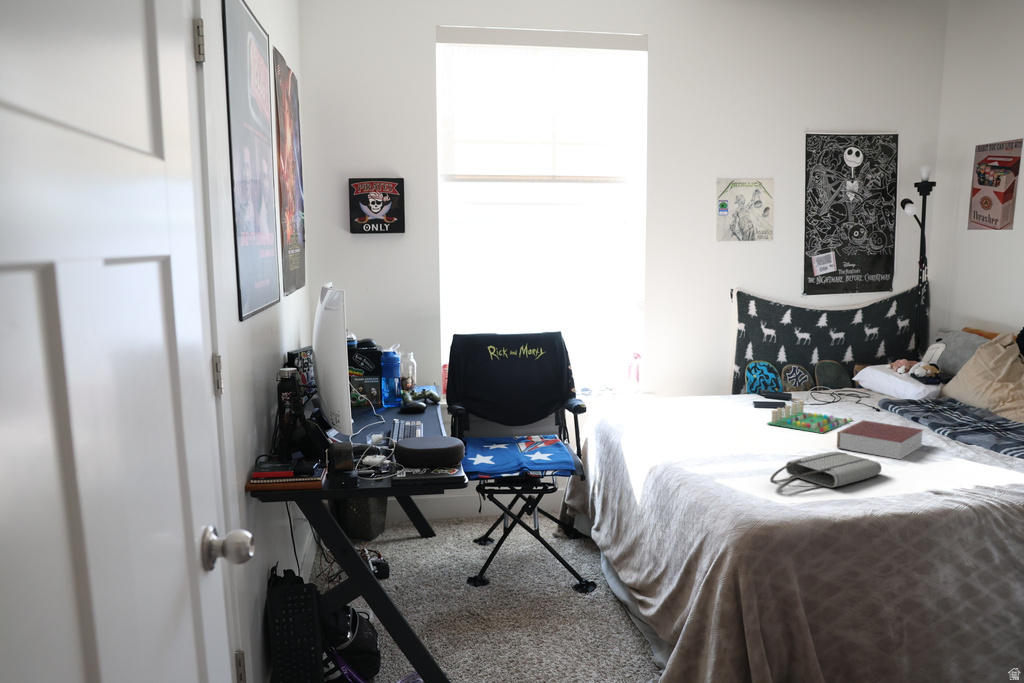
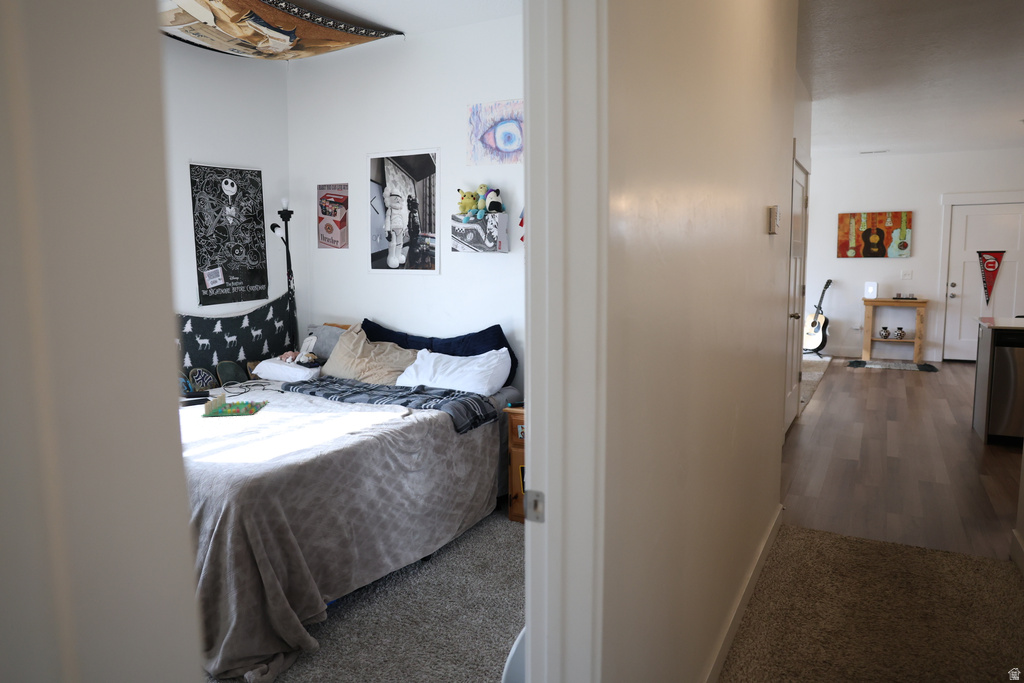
book: present [837,420,923,459] -> none [270,397,328,421]
tote bag: present [770,452,881,487] -> none [239,422,313,453]

